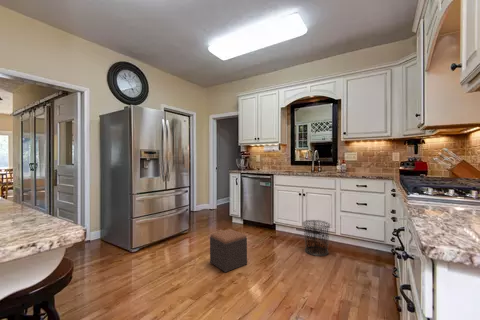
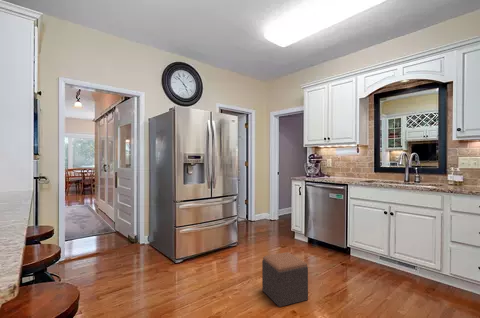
waste bin: present [303,220,330,256] -> none [388,250,432,303]

